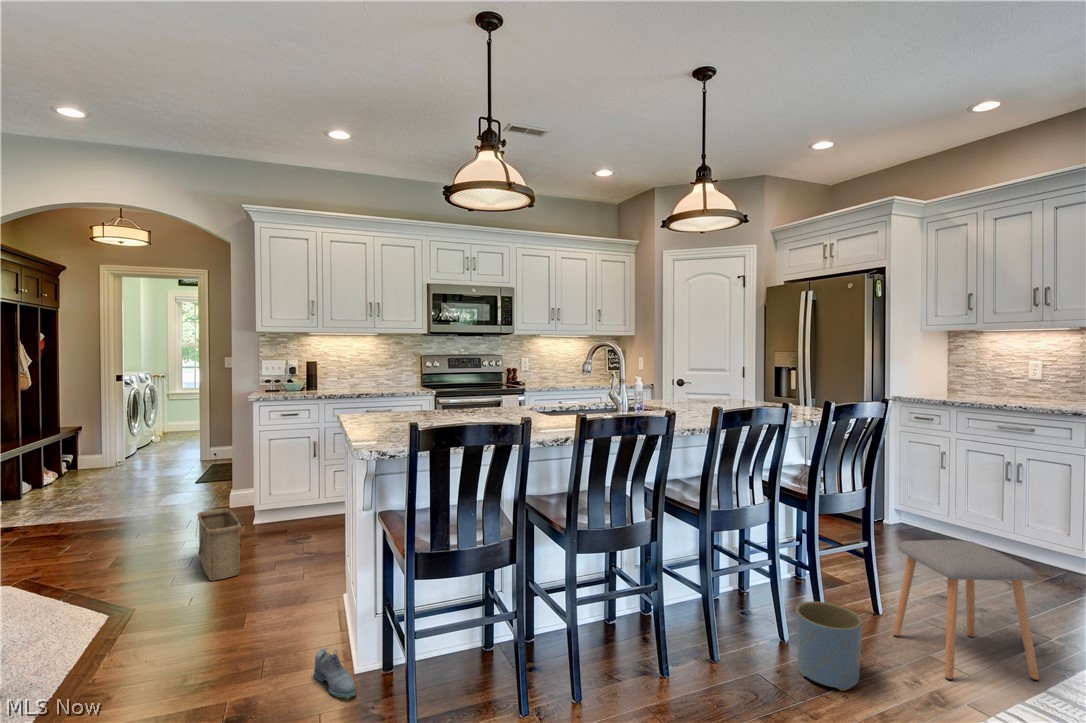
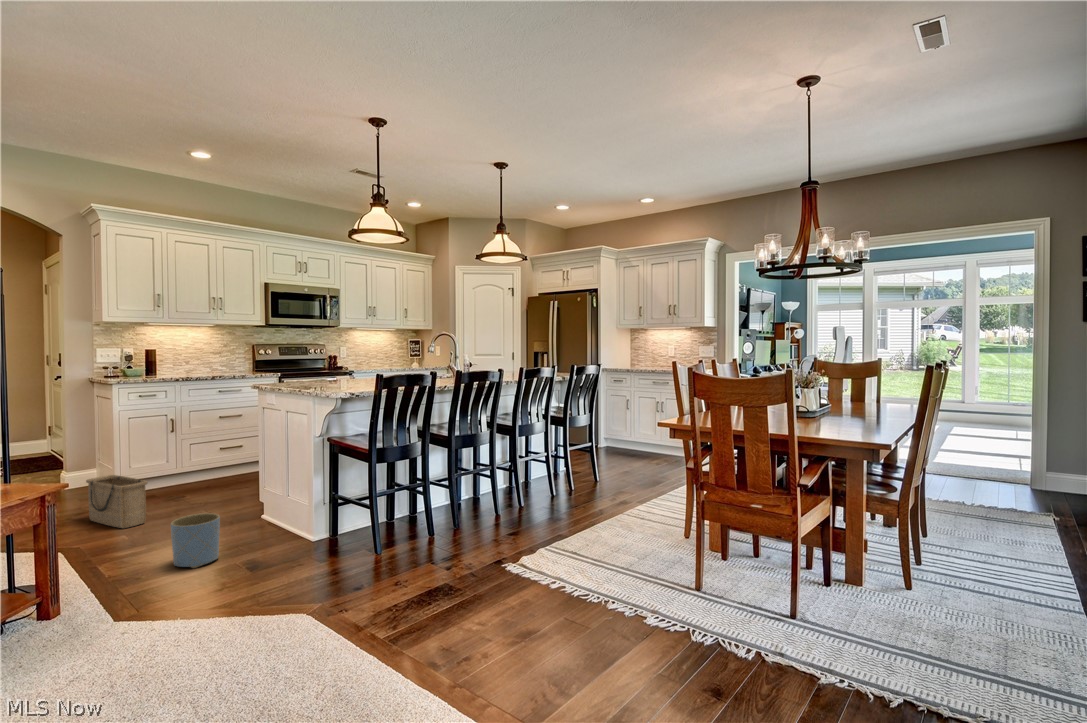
stool: present [893,540,1039,681] -> none [604,436,663,499]
planter: present [796,601,862,691] -> present [171,513,220,568]
shoe: present [314,647,357,698] -> none [280,531,320,555]

